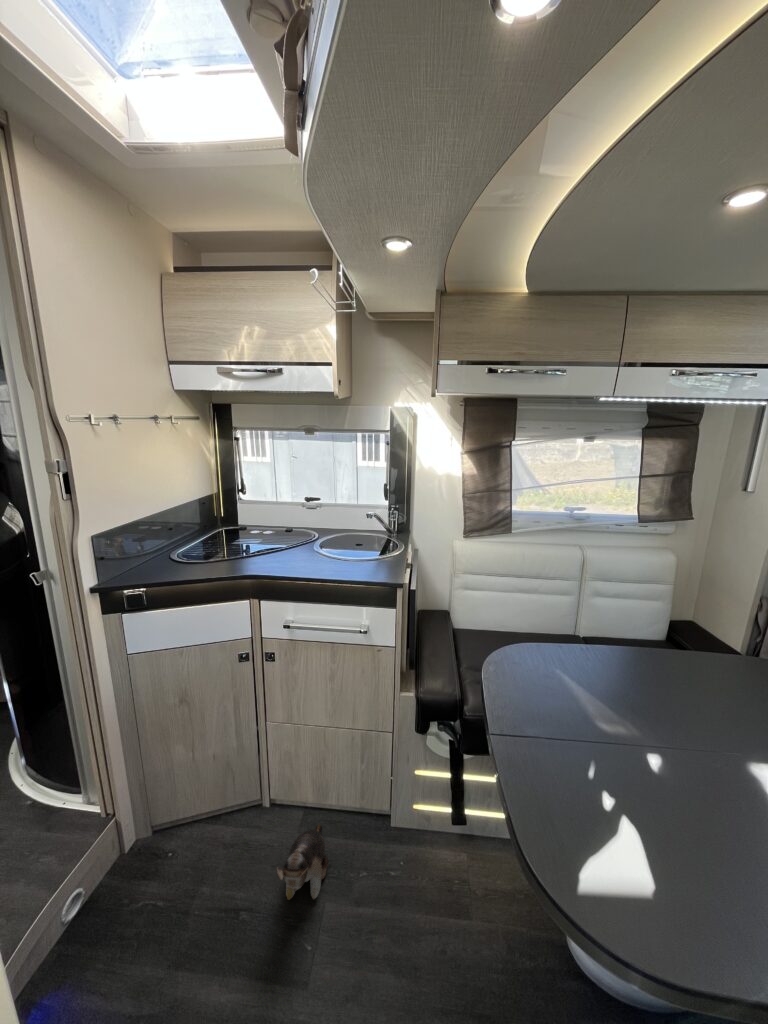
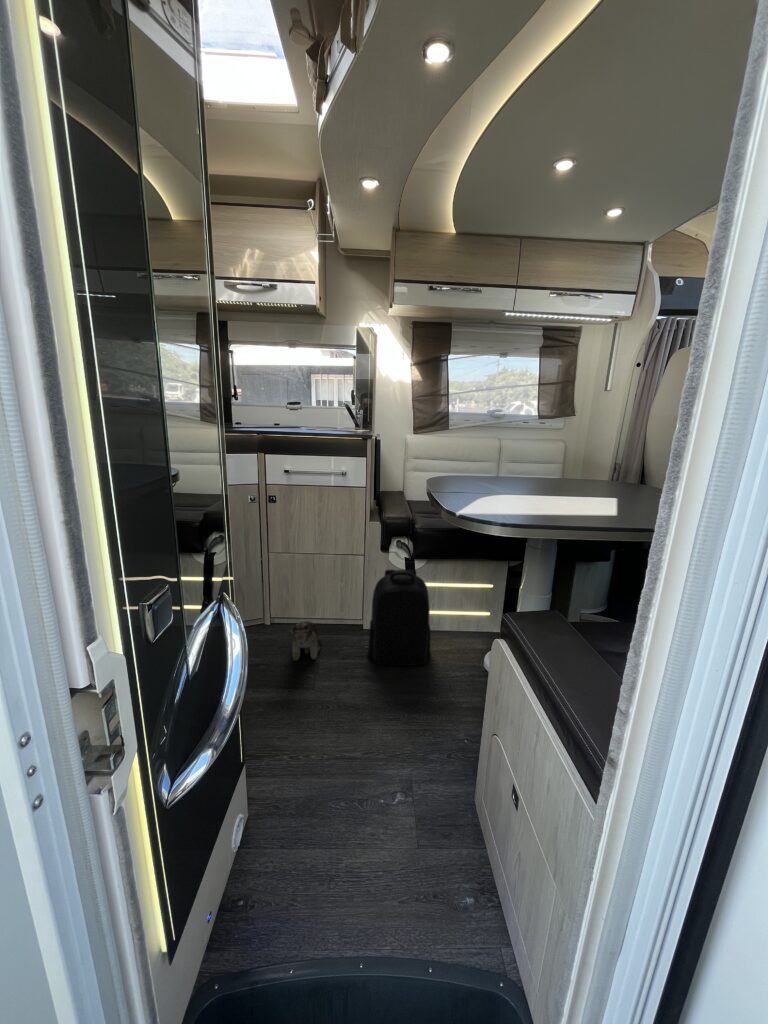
backpack: none [392,769,482,927] -> present [368,569,430,665]

